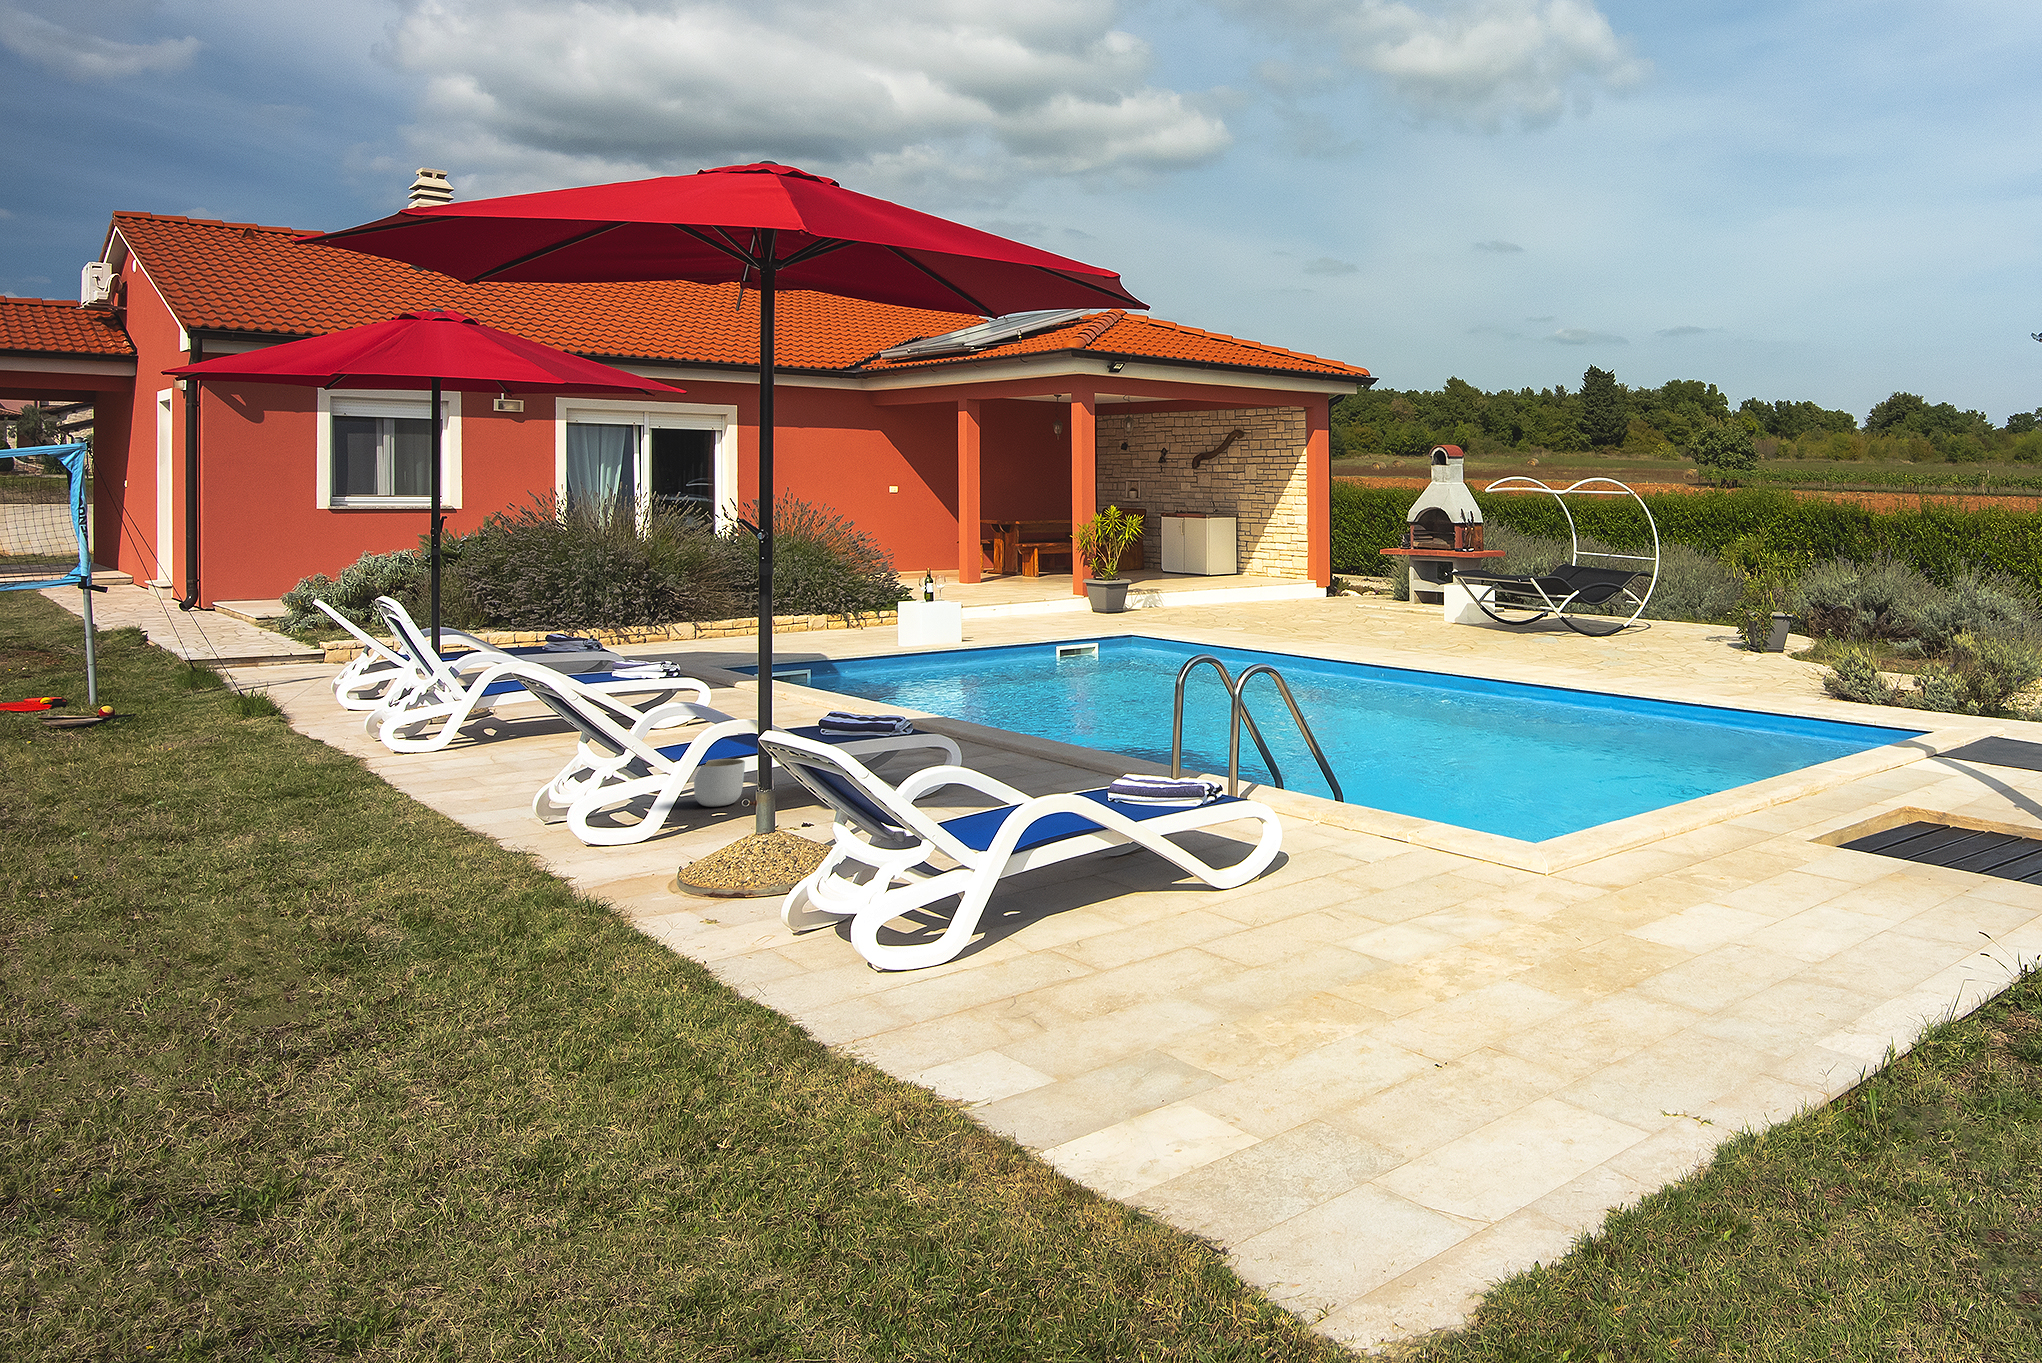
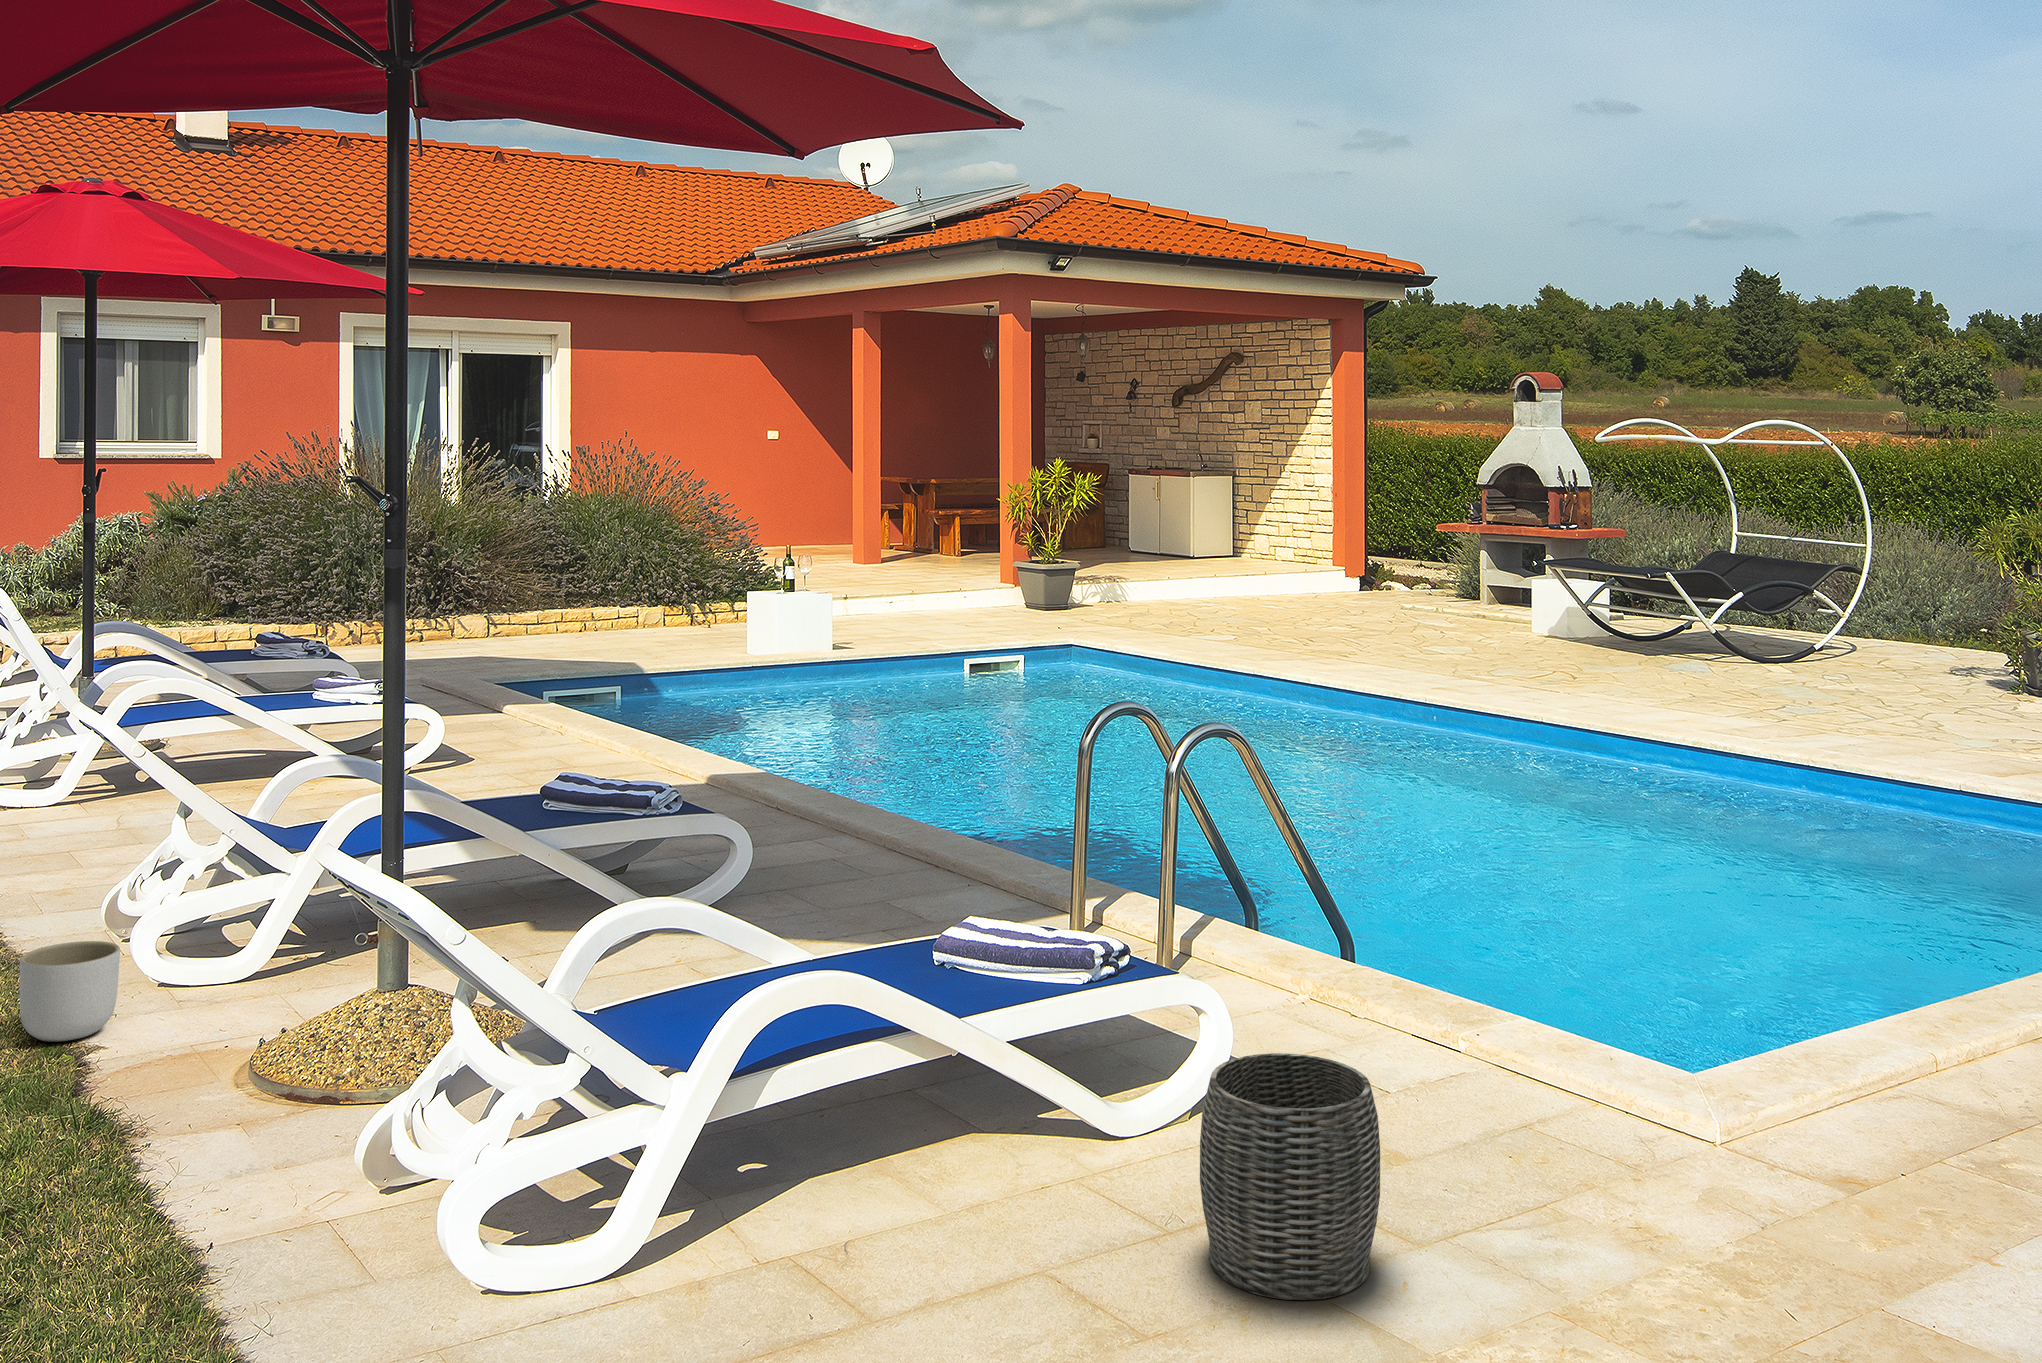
woven basket: none [1316,748,1387,832] -> present [1200,1053,1380,1300]

